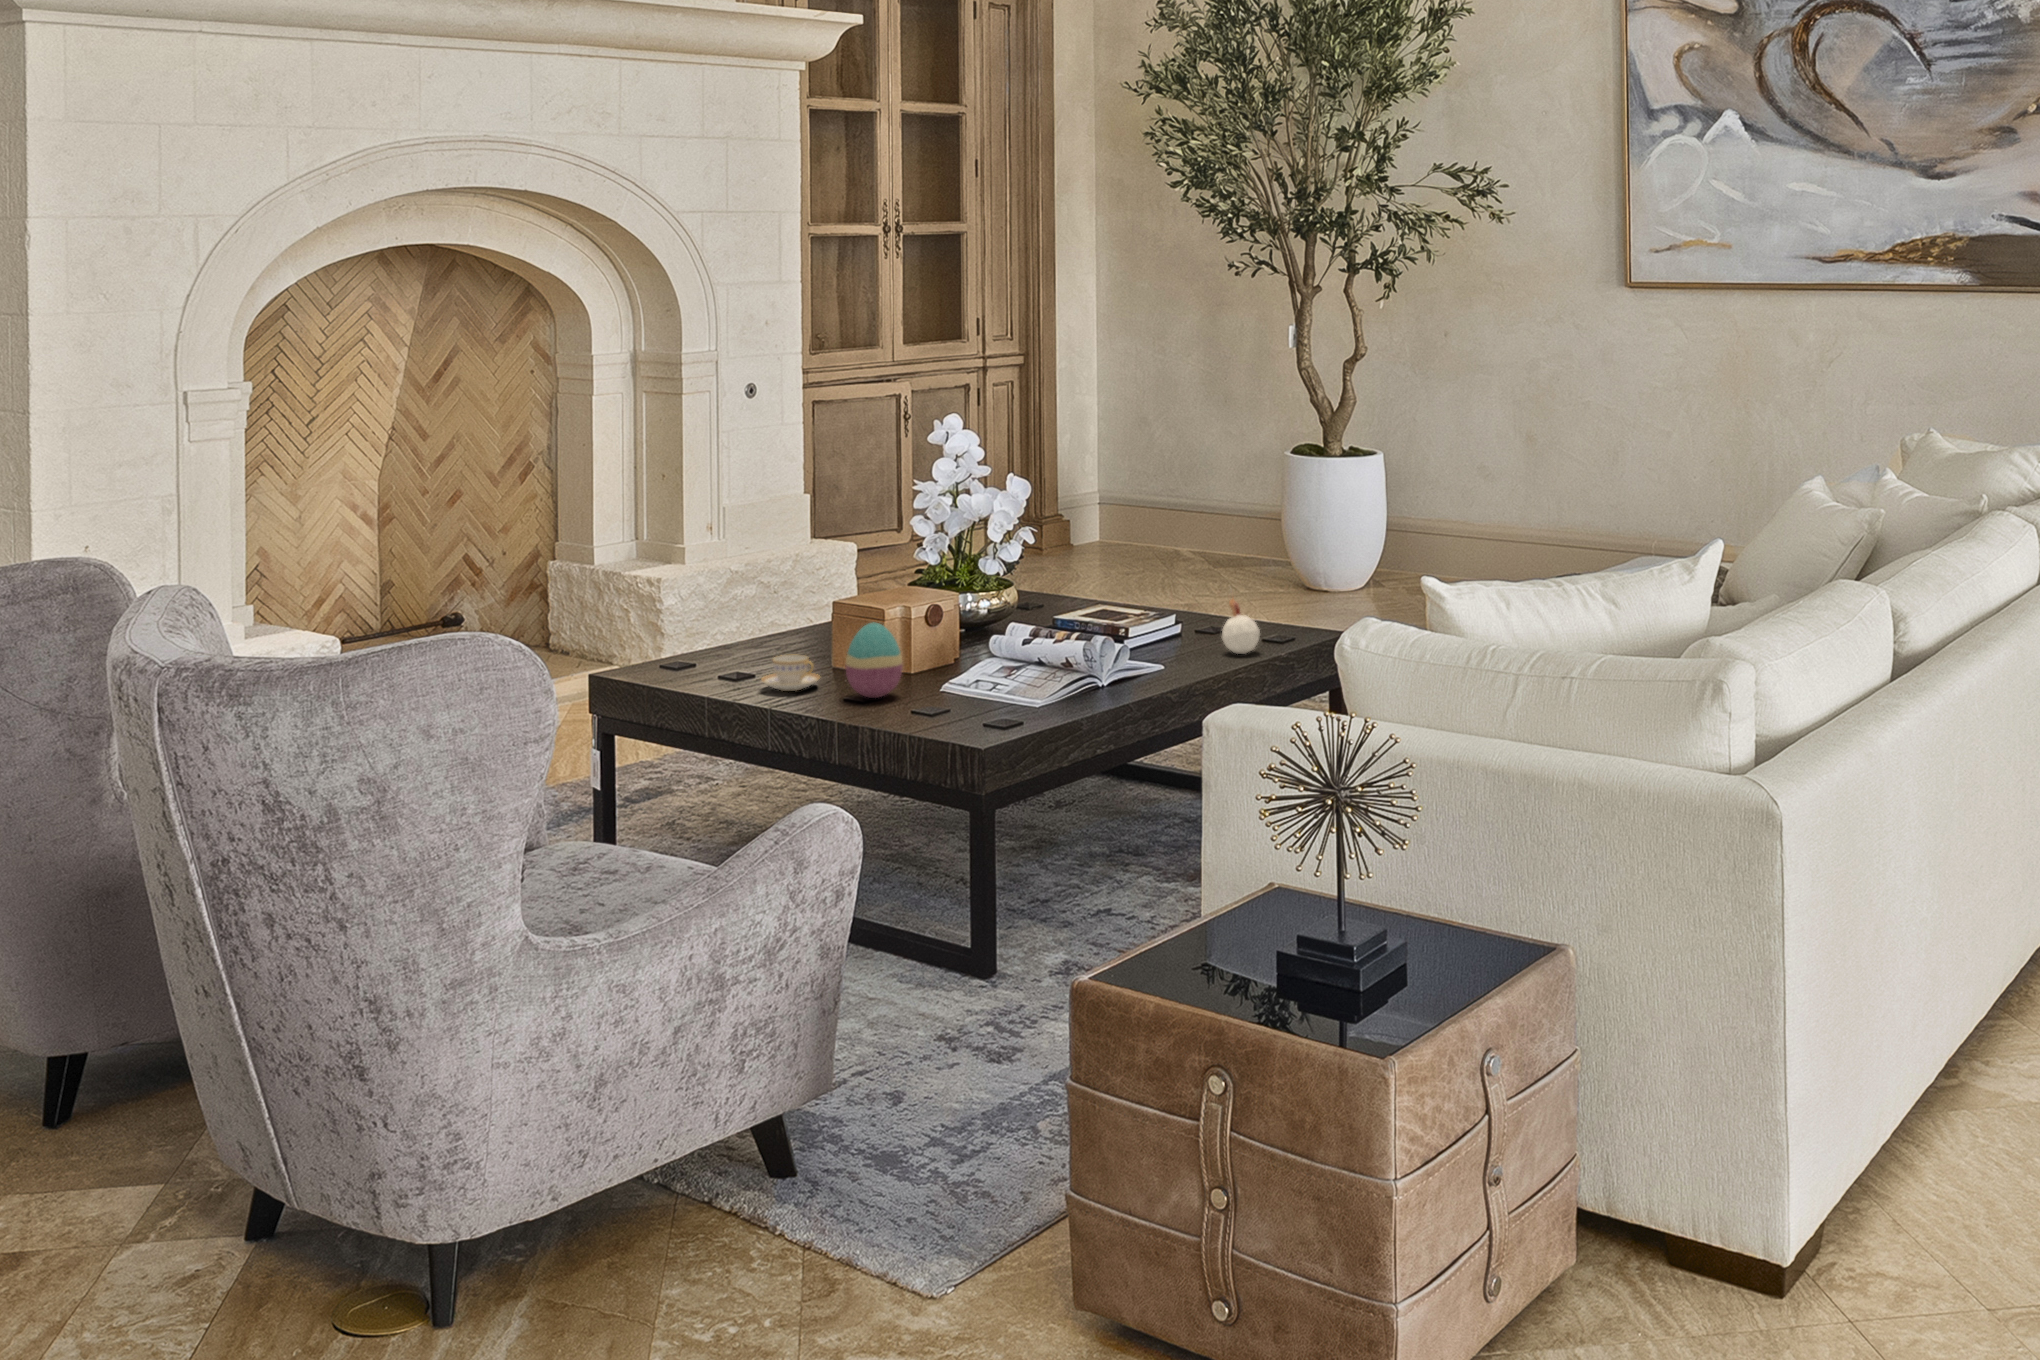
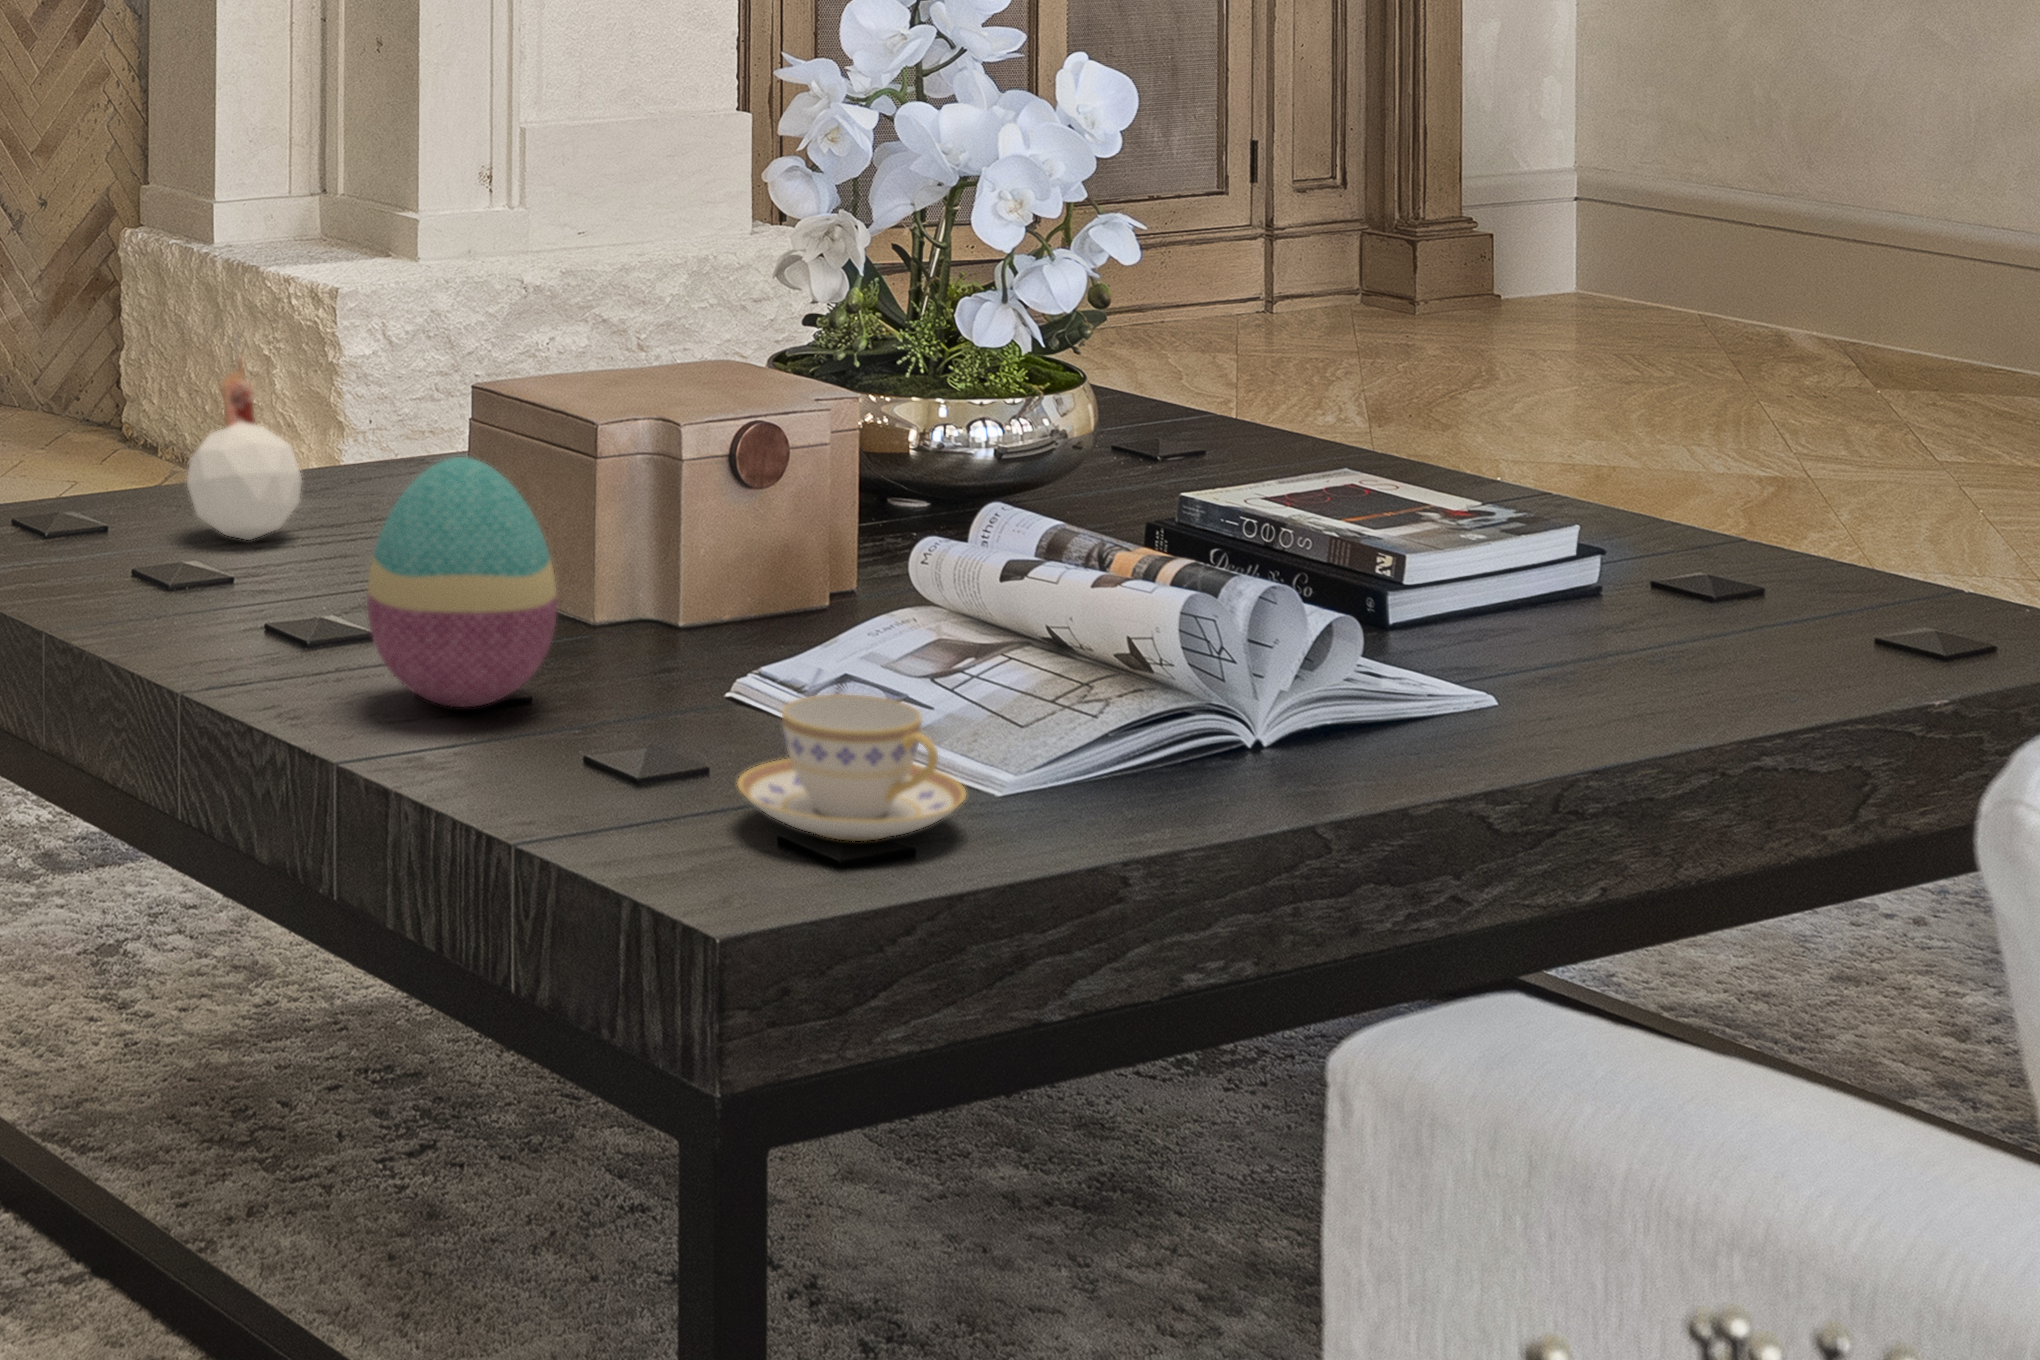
candle: present [1222,598,1260,654] -> present [187,339,302,540]
teacup: present [762,655,820,691] -> present [738,694,966,841]

